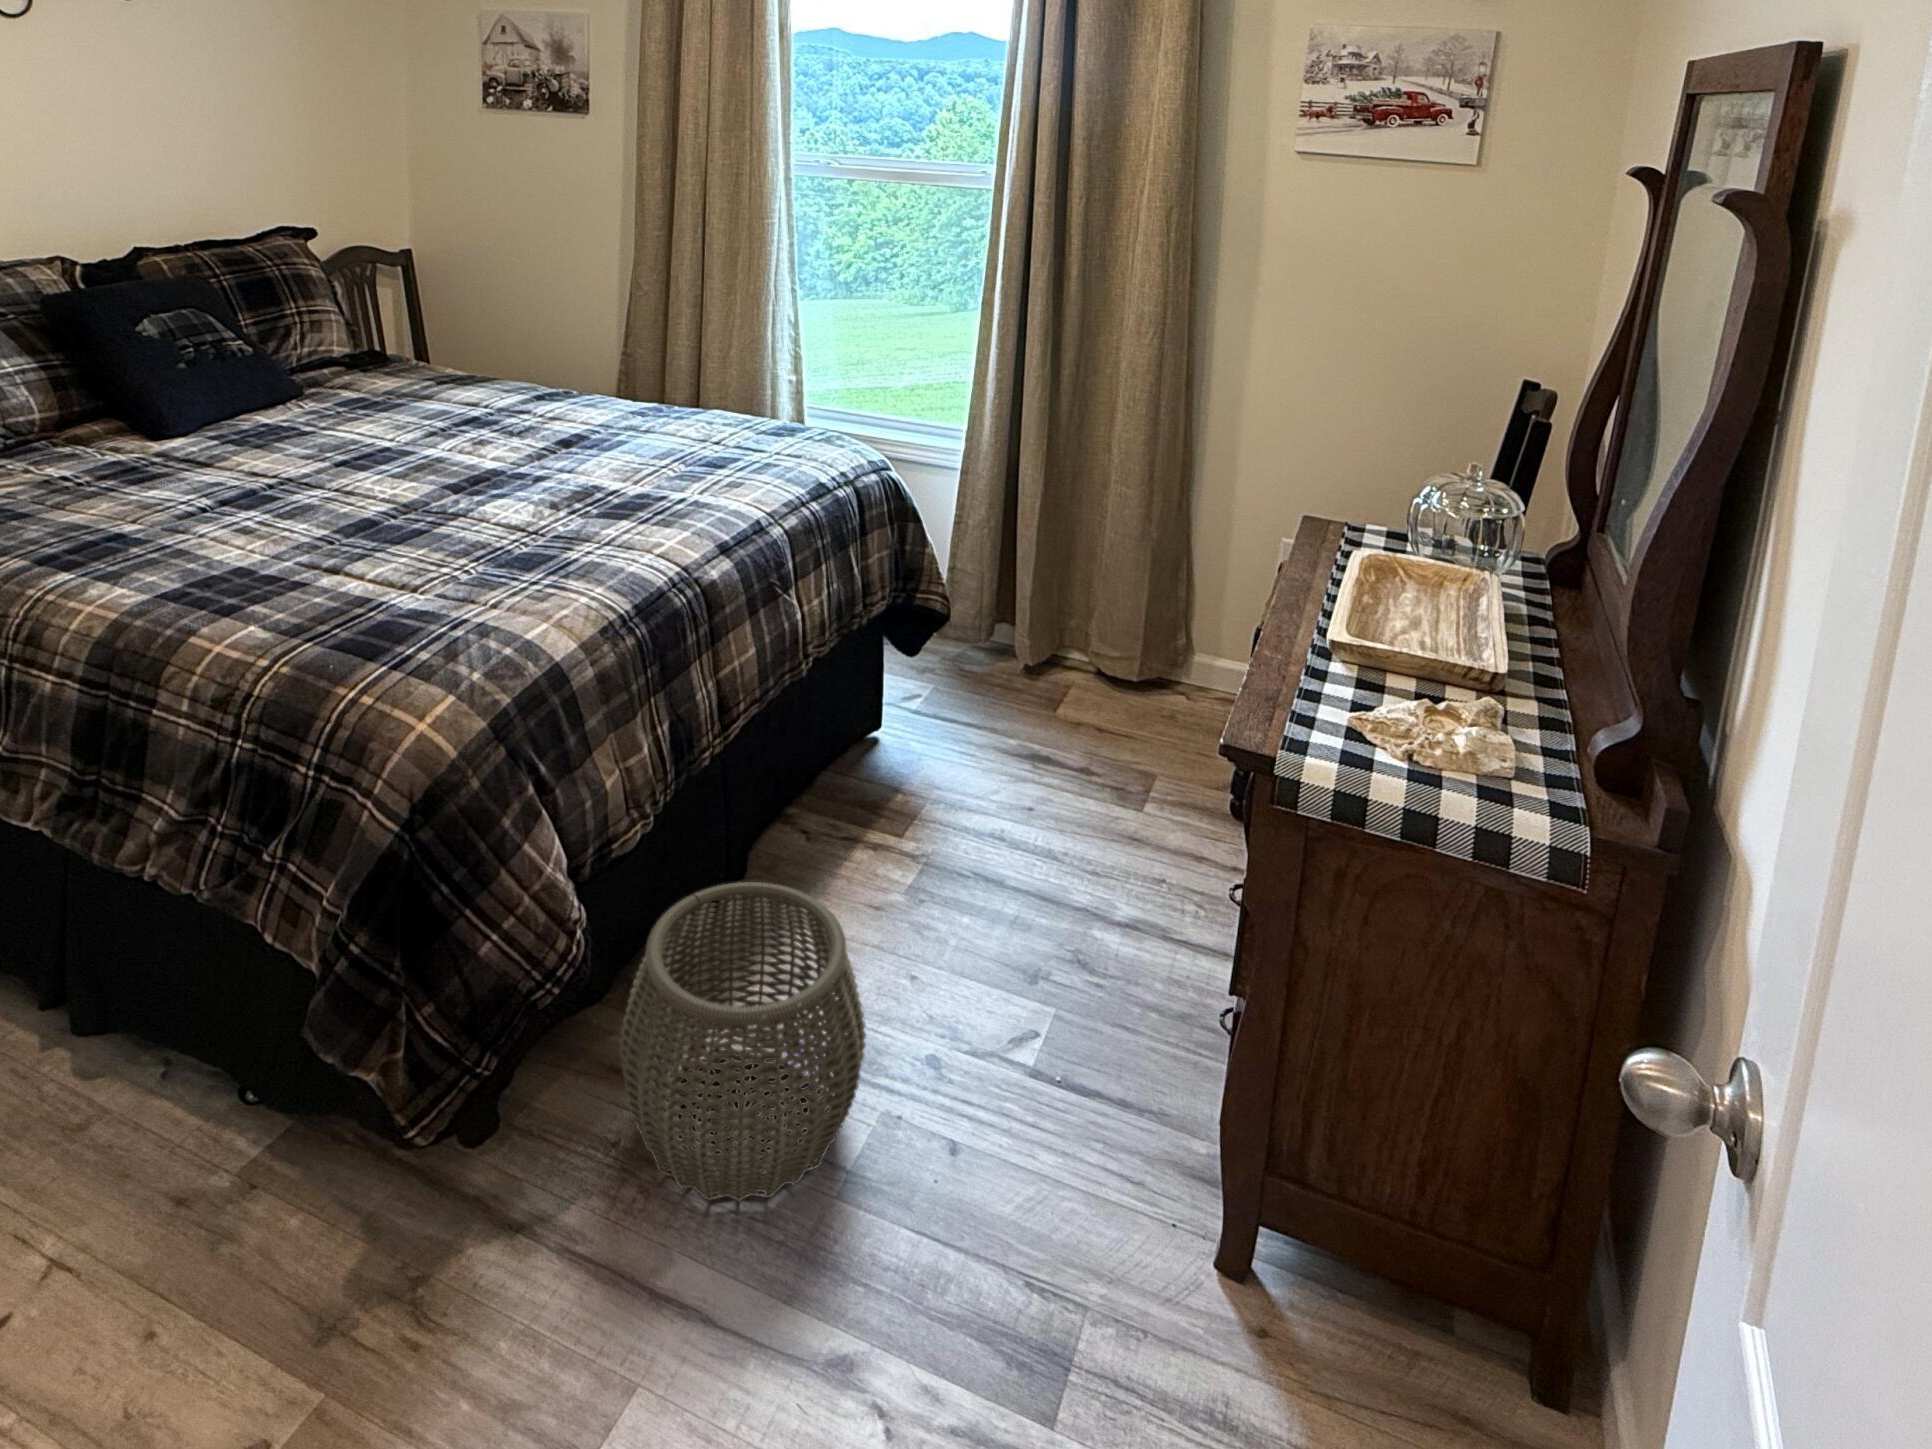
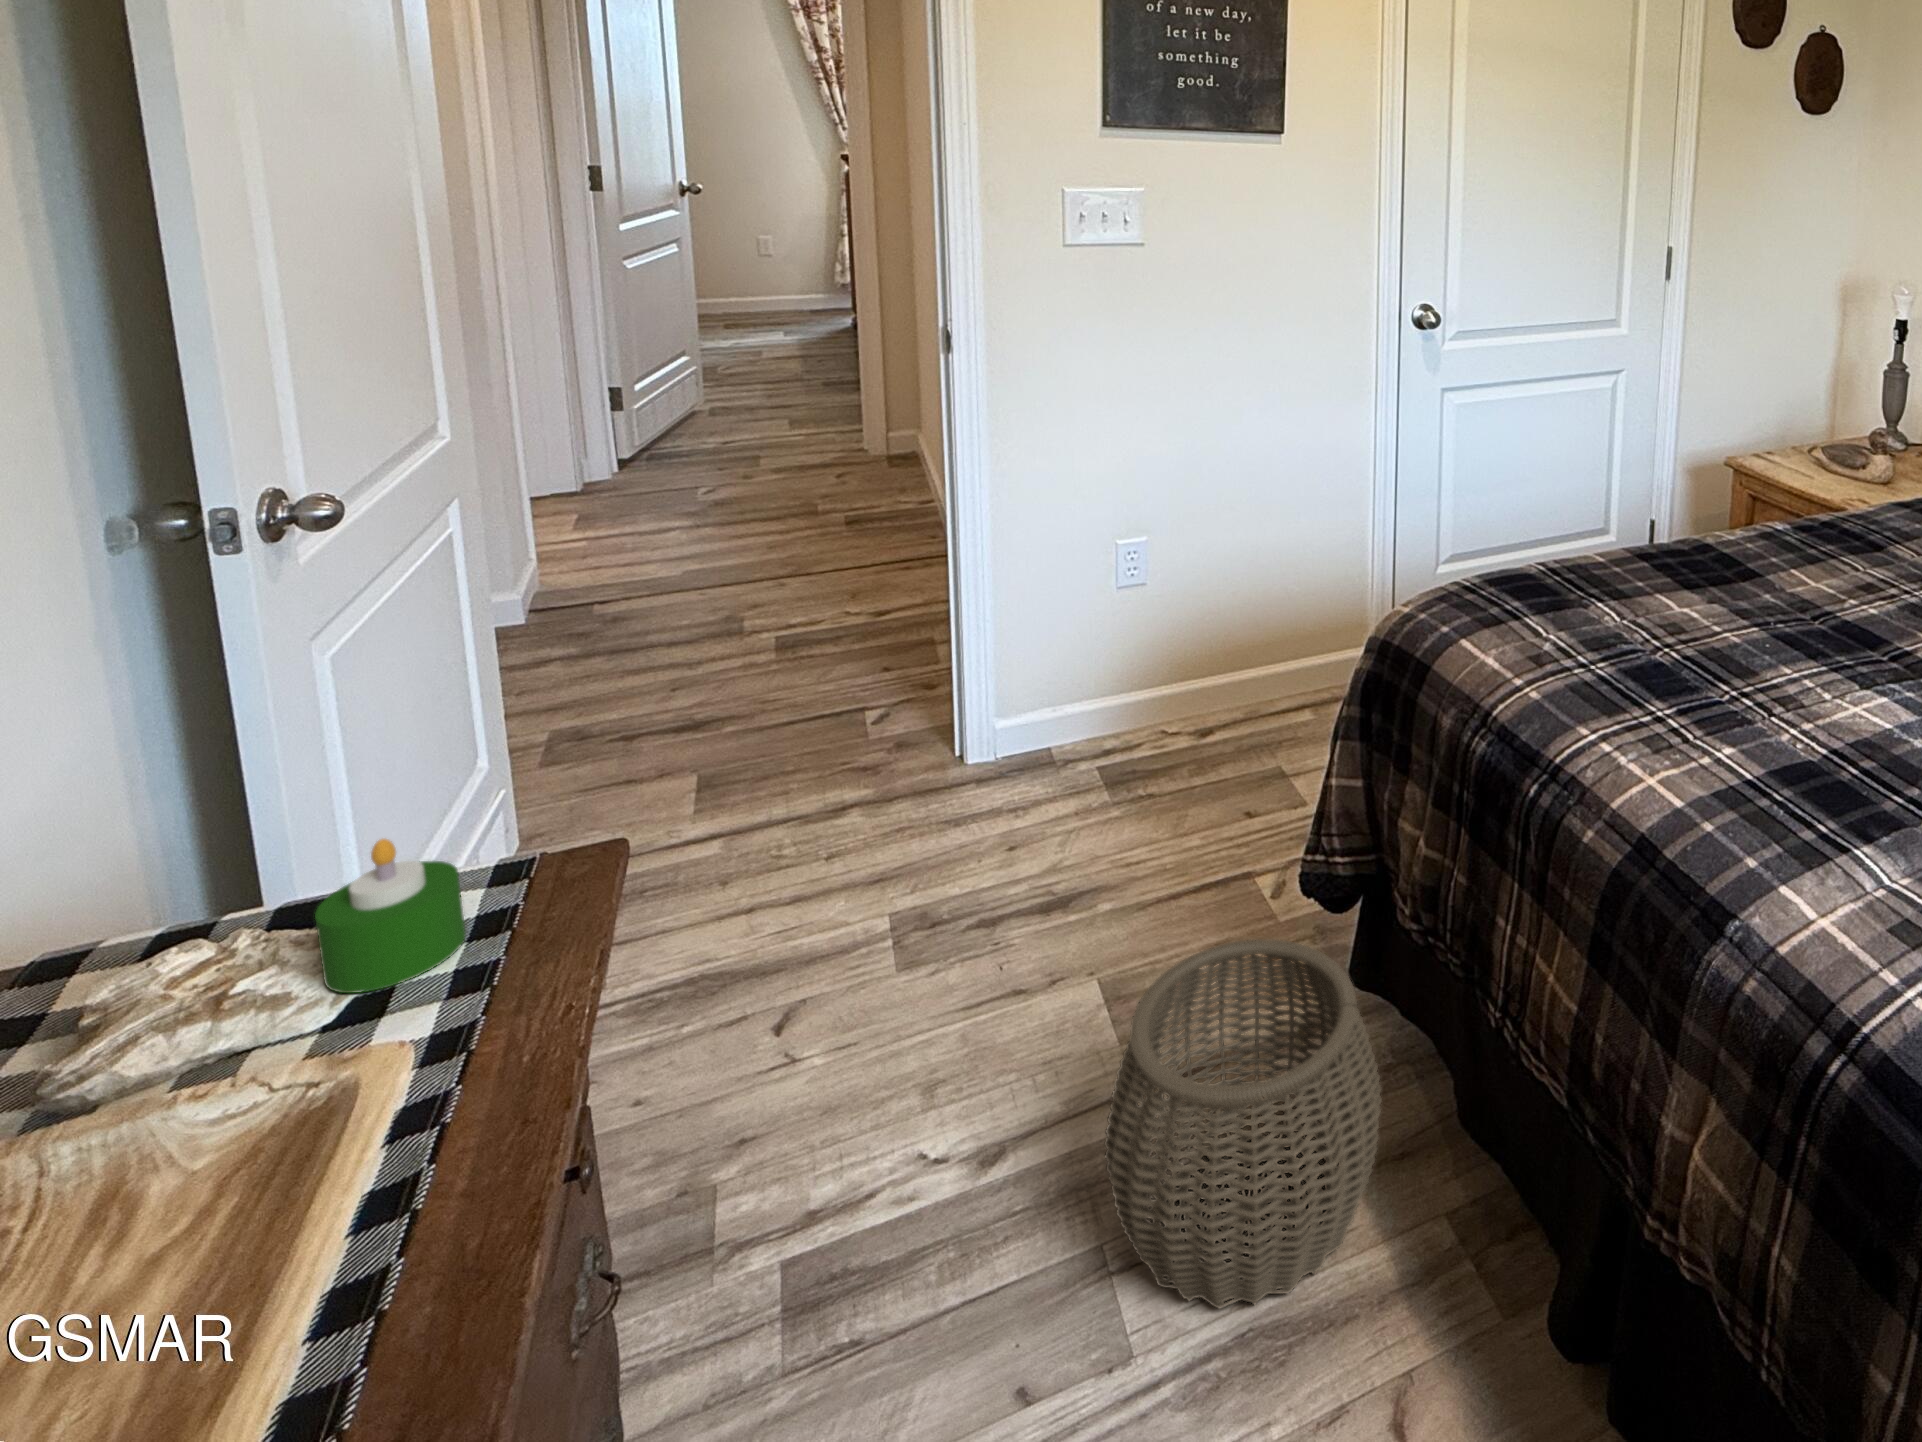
candle: none [1313,633,1388,723] -> present [315,839,466,993]

